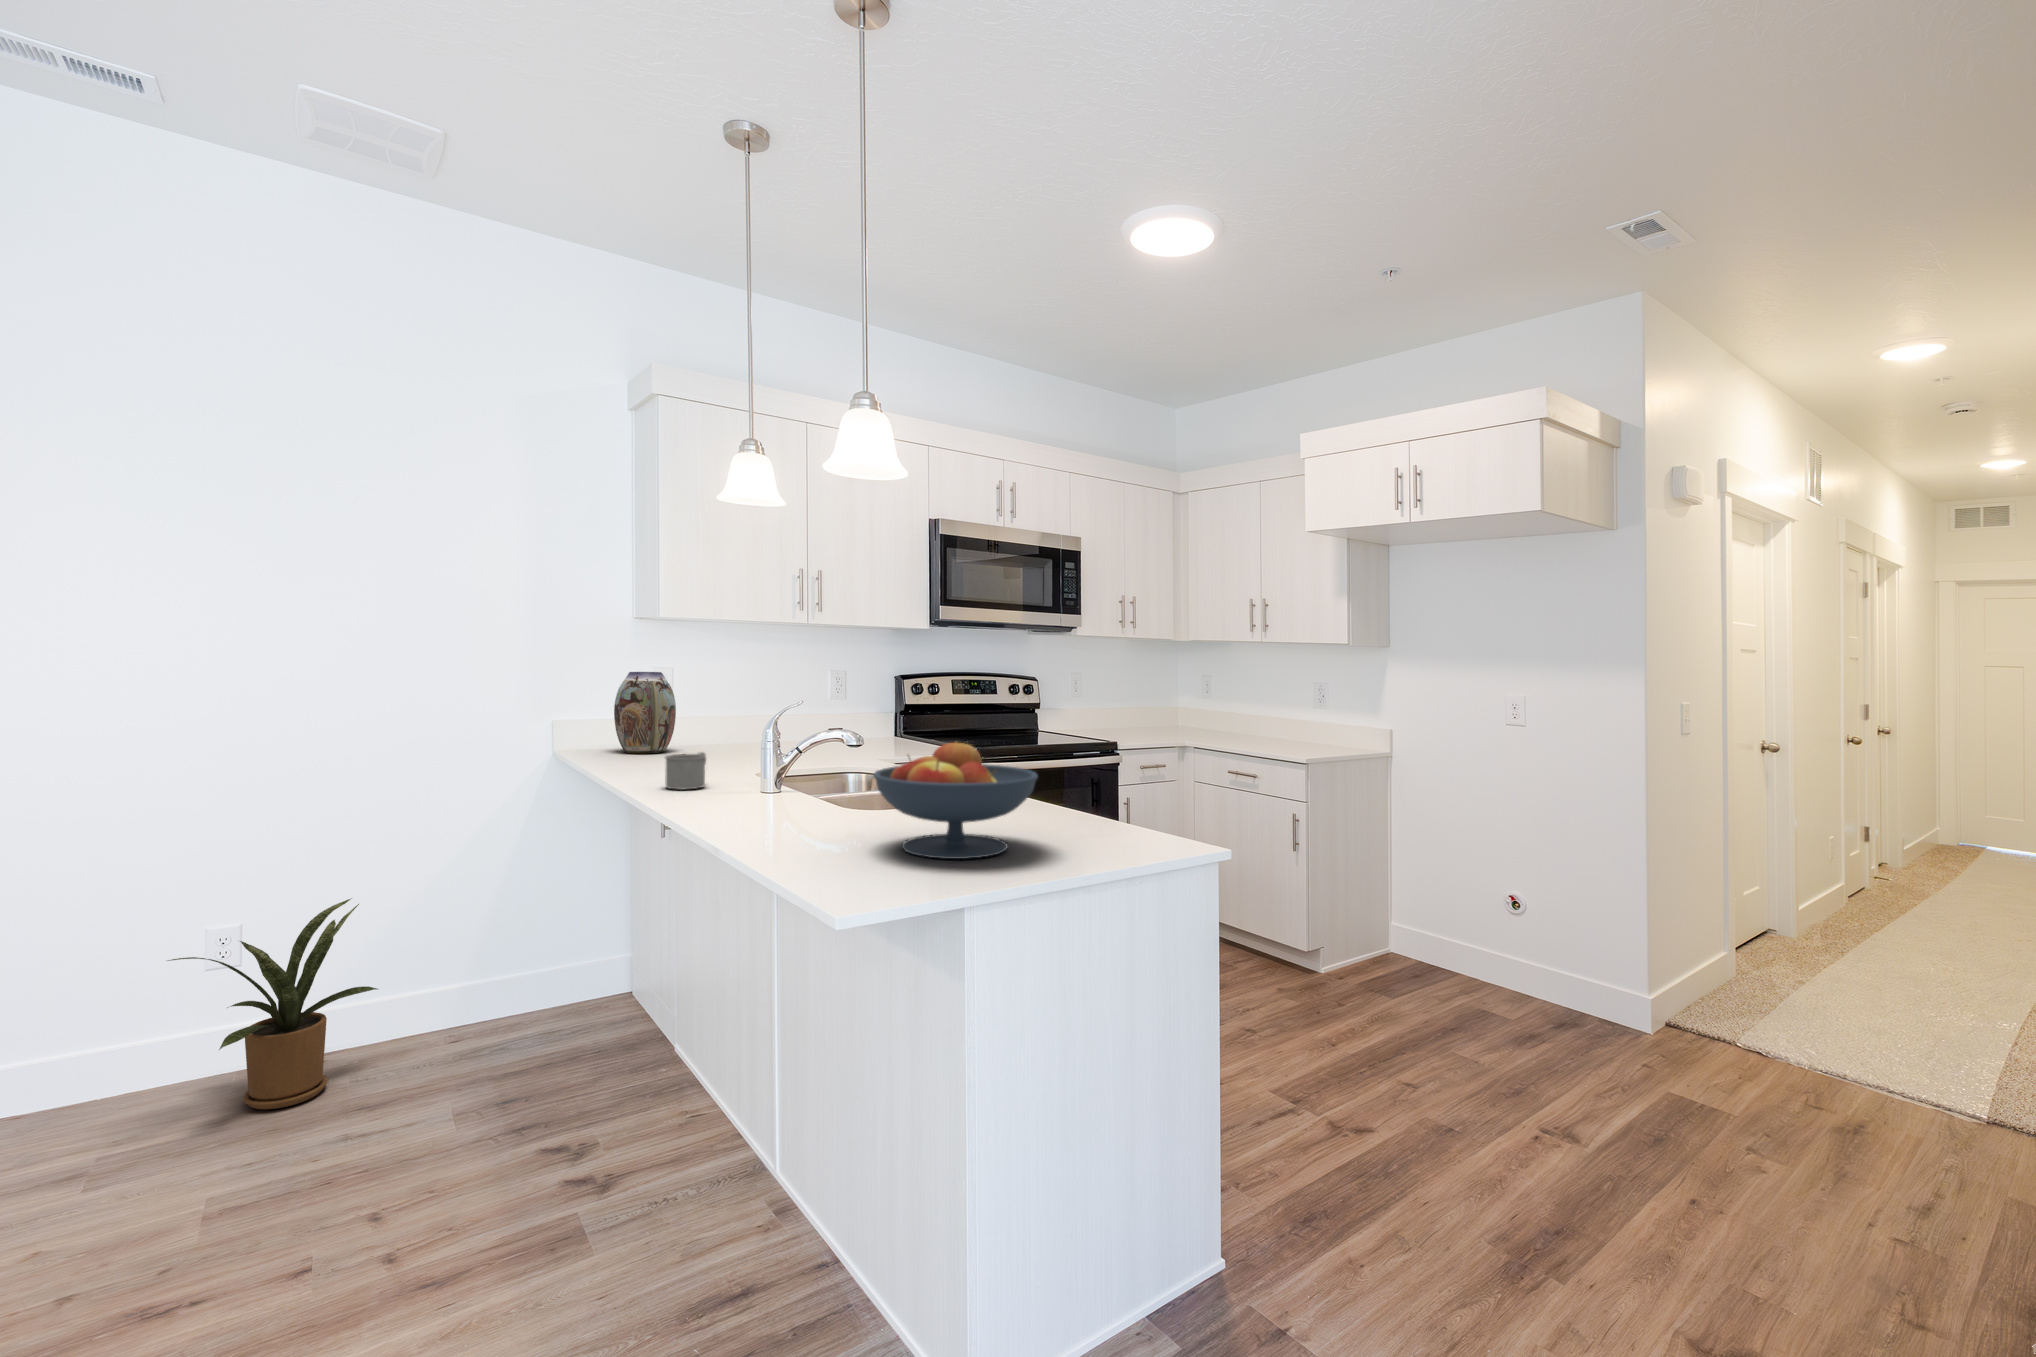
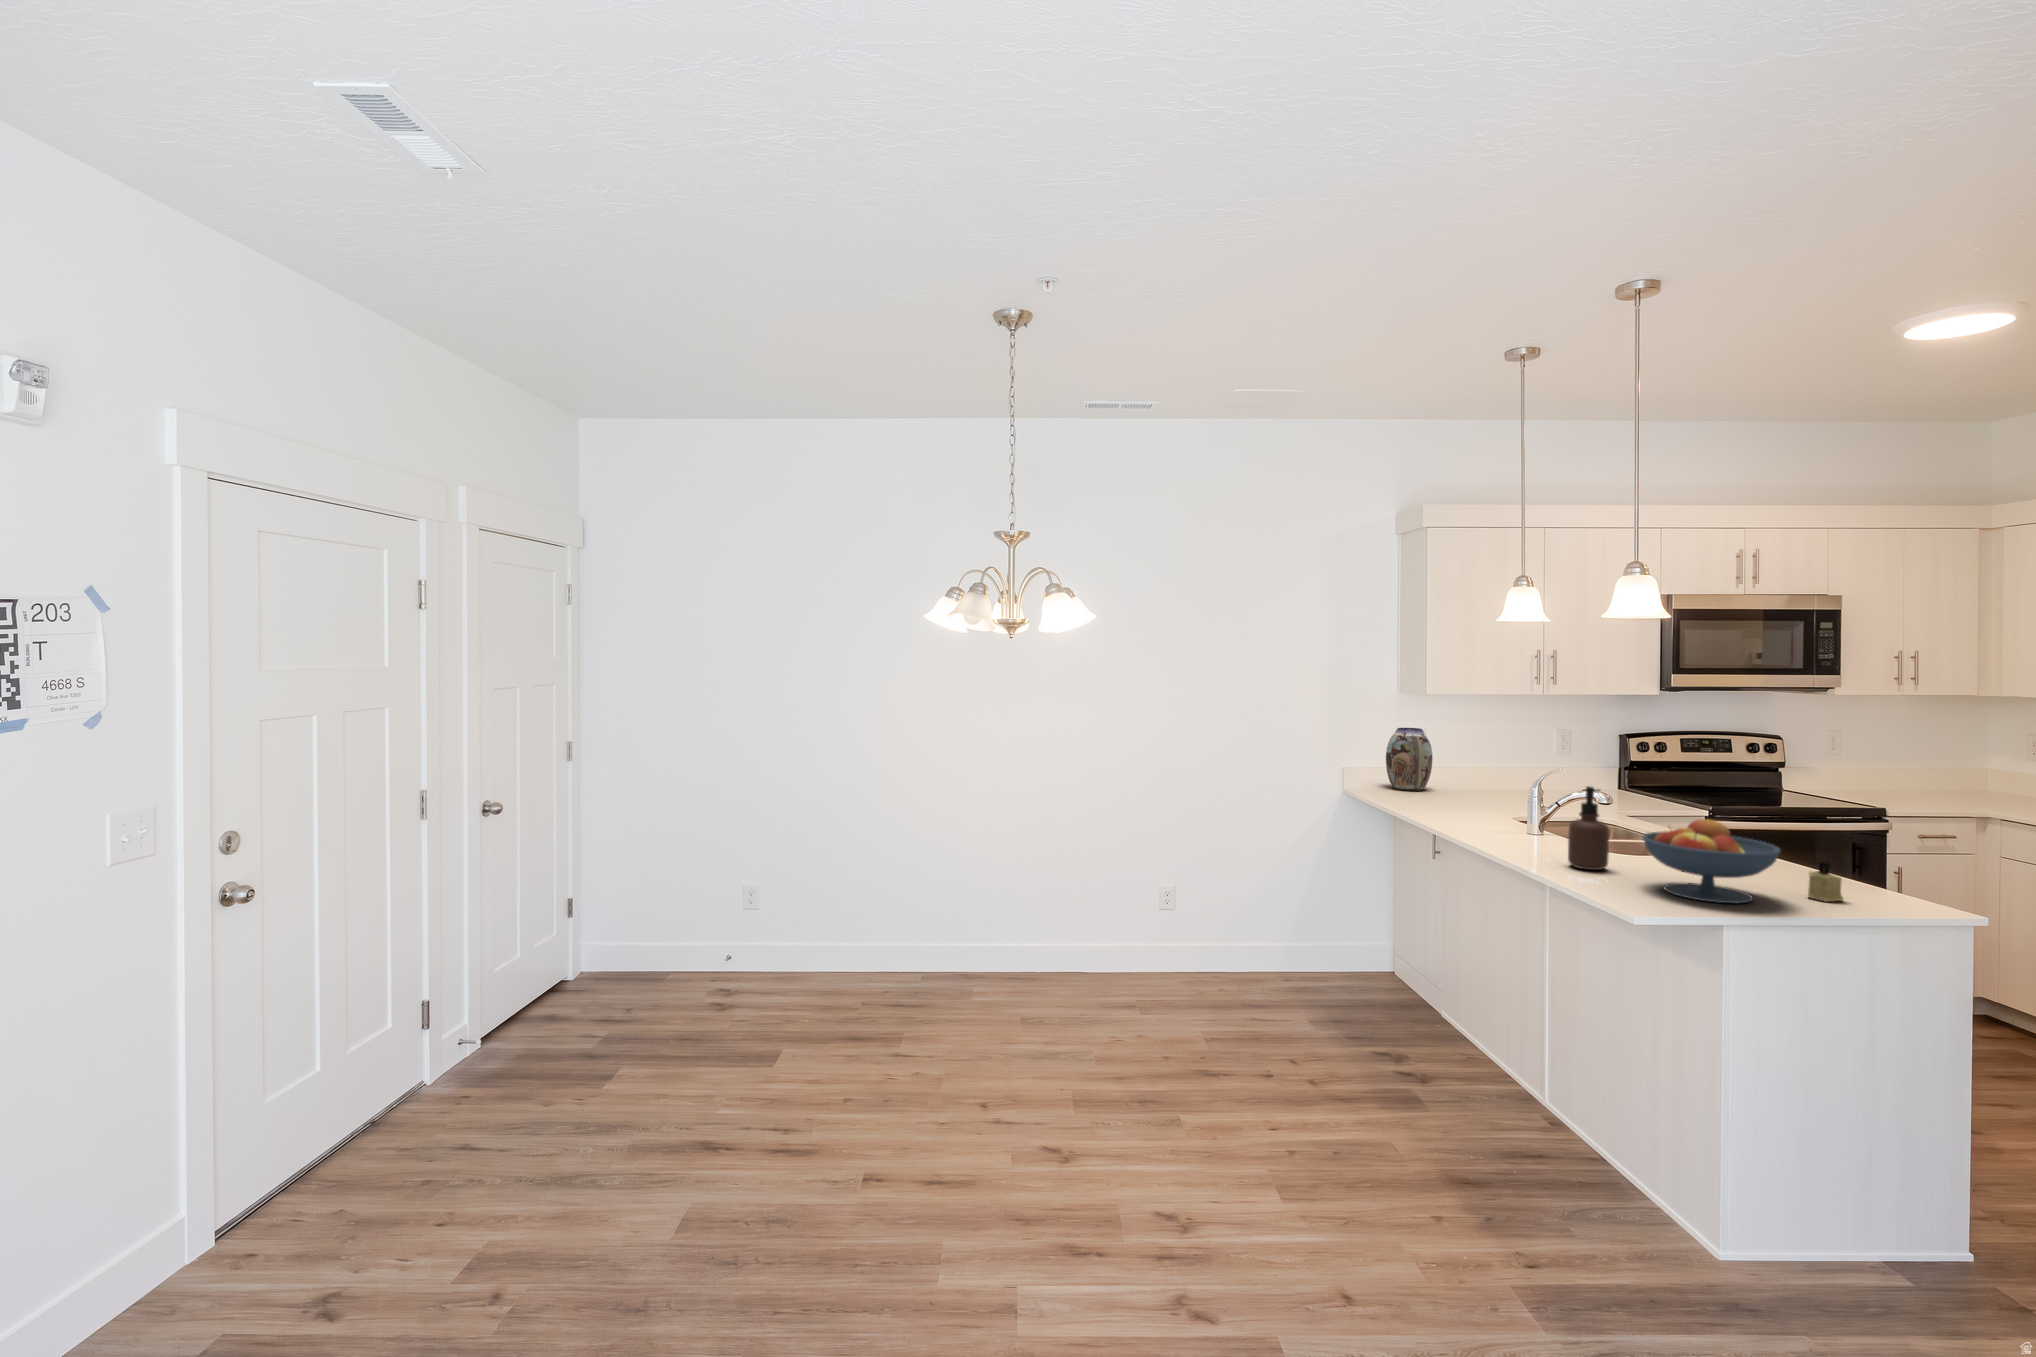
soap dispenser: none [787,710,840,832] -> present [1568,786,1609,870]
mug: present [665,752,706,789] -> none [1453,800,1484,827]
candle: none [1067,788,1103,839] -> present [1808,862,1843,902]
house plant: present [168,899,377,1109] -> none [1146,872,1244,996]

